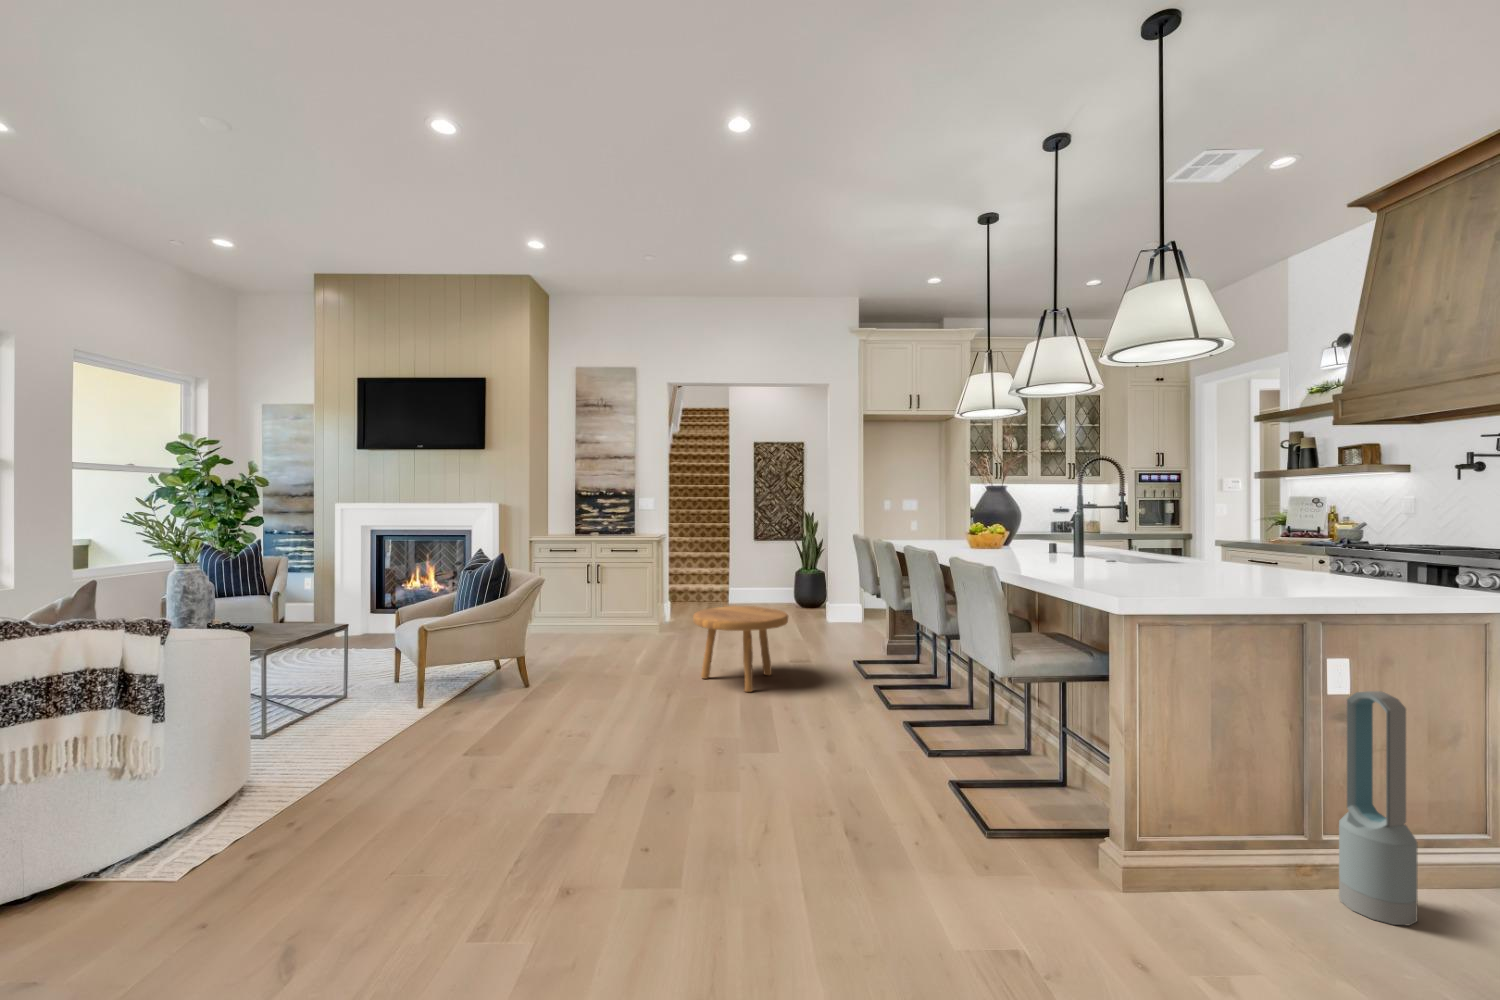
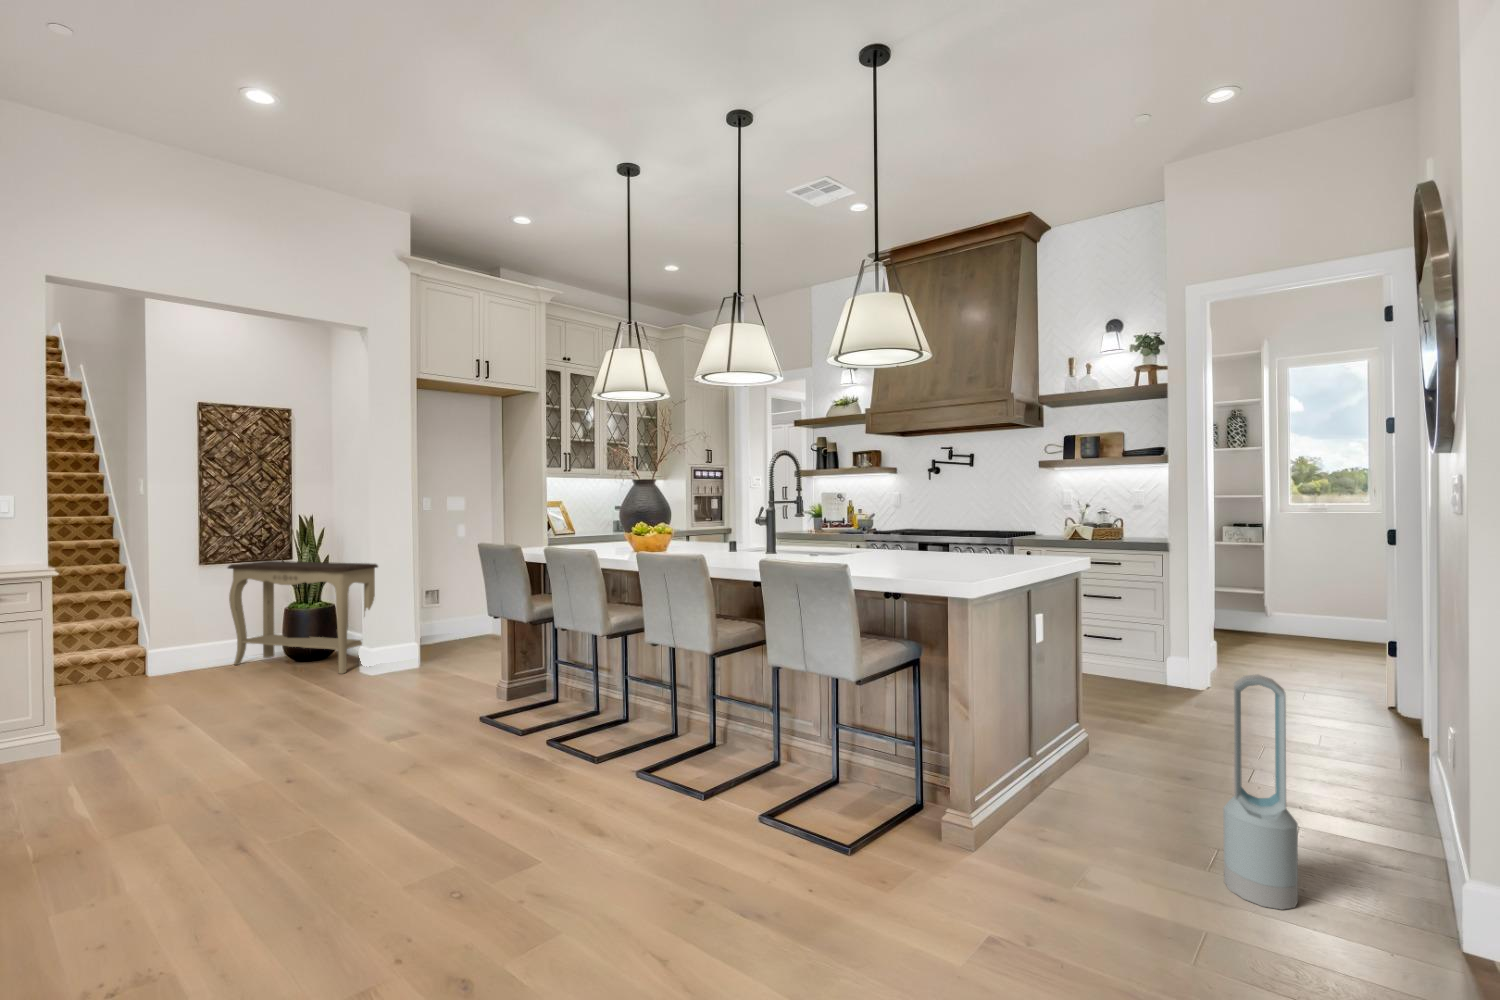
console table: none [764,543,840,621] -> present [228,561,378,674]
footstool: present [693,606,788,692] -> none [164,681,387,857]

